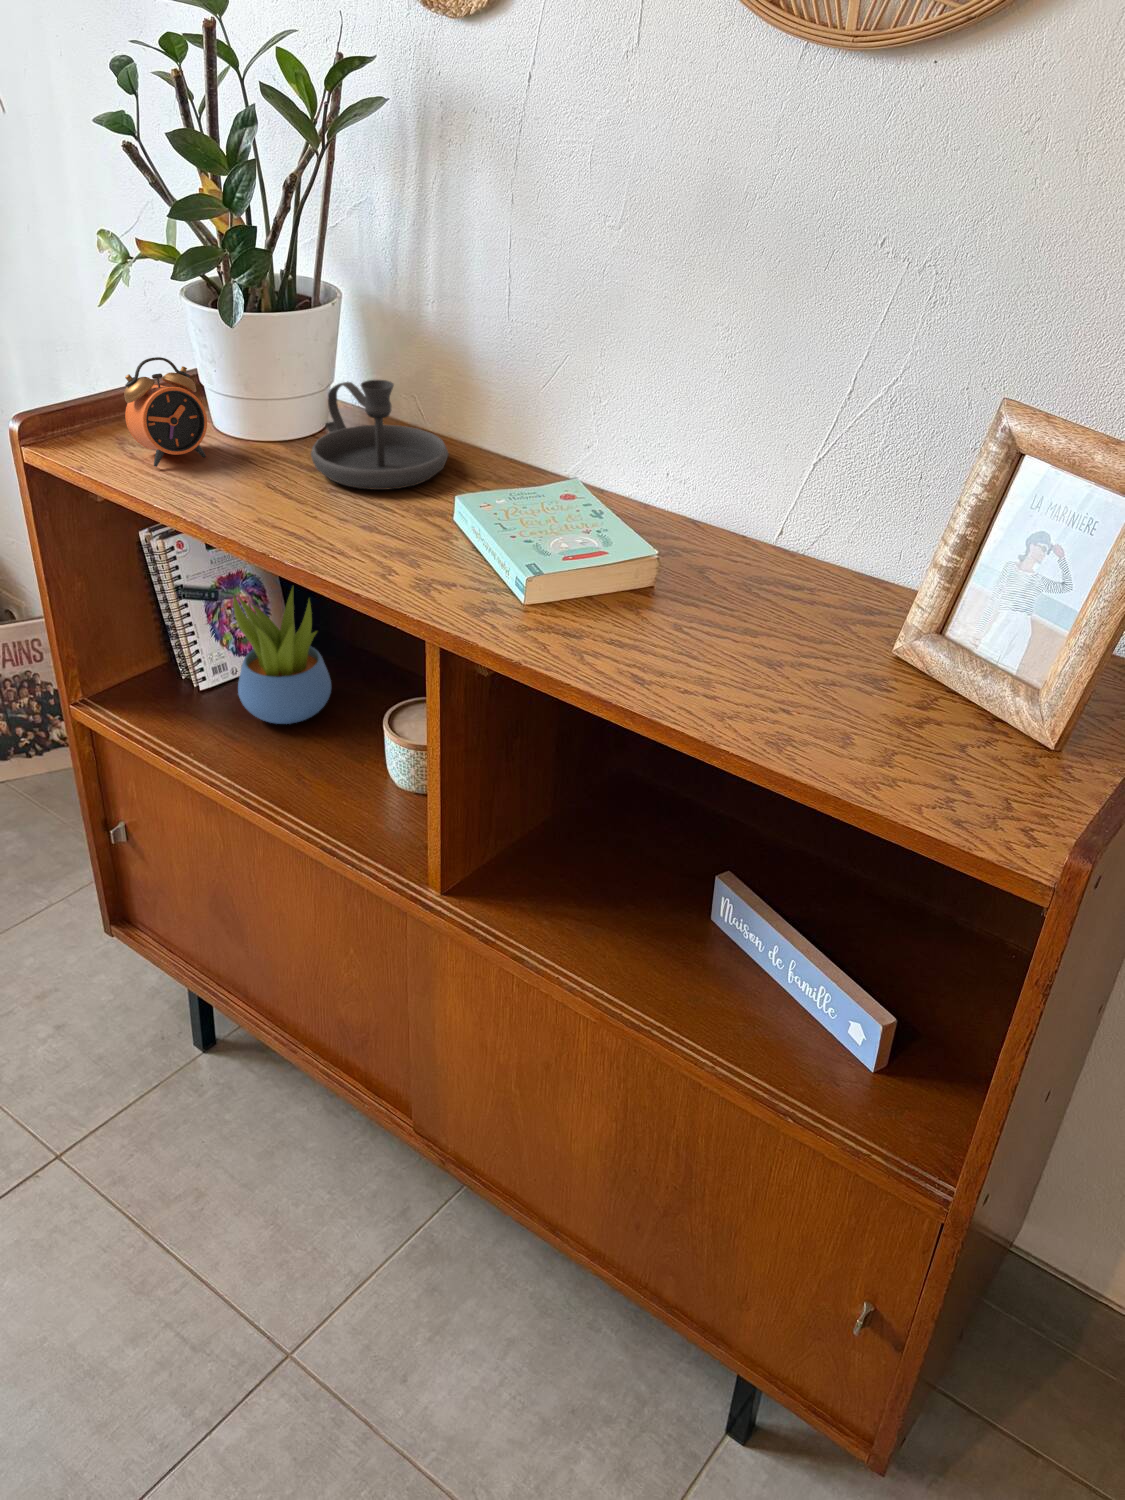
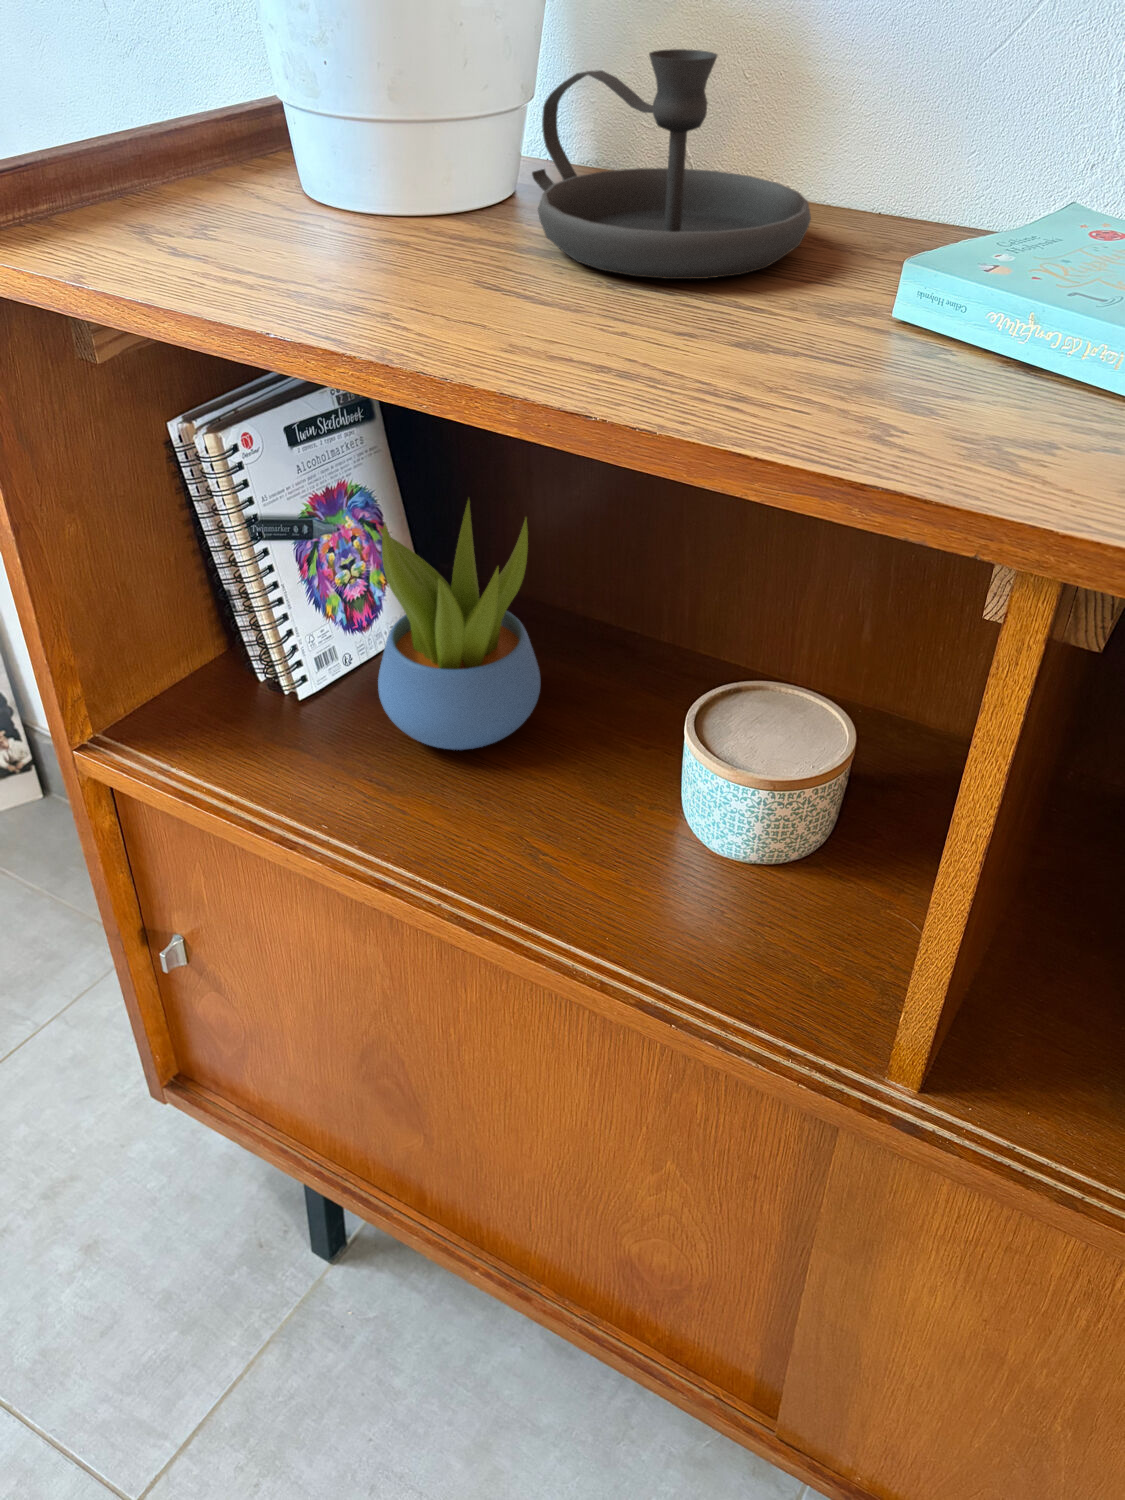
alarm clock: present [124,357,207,467] -> none [145,24,320,267]

